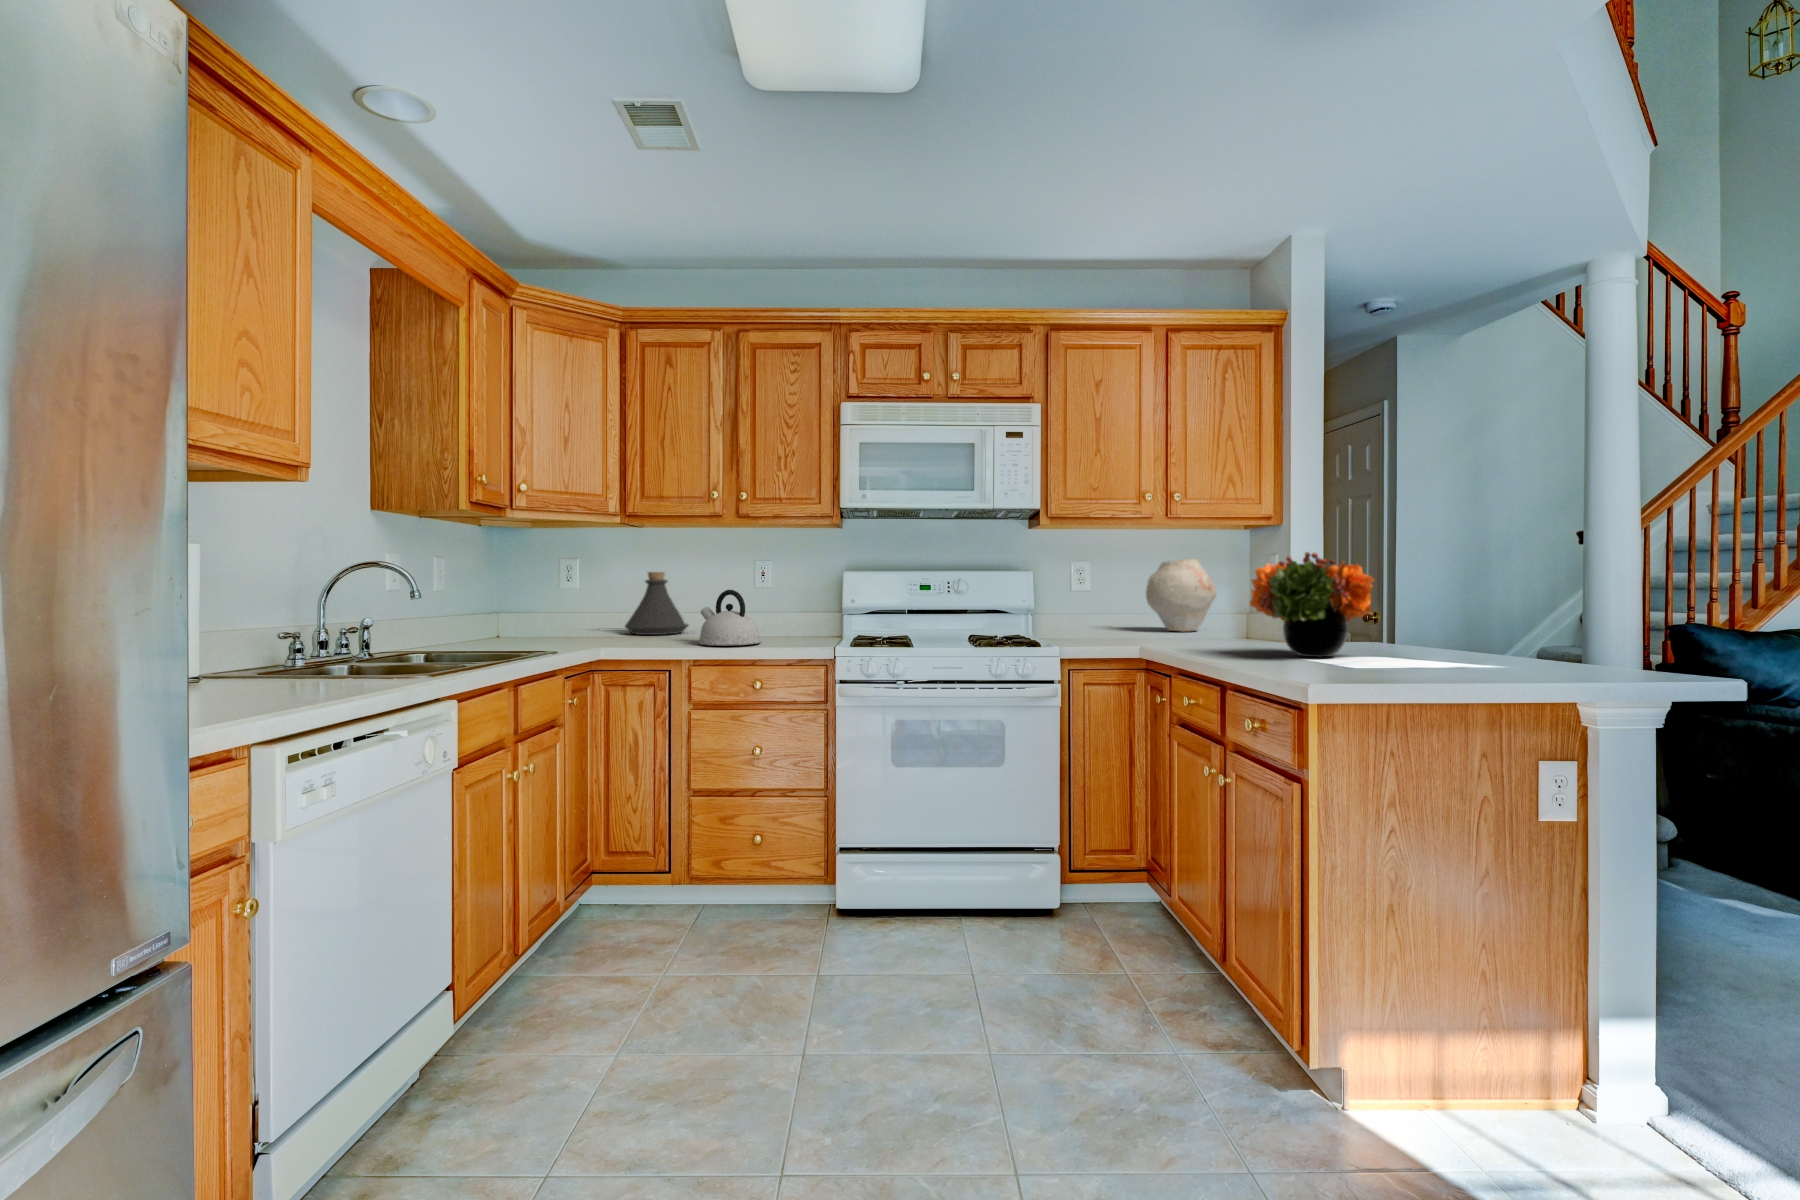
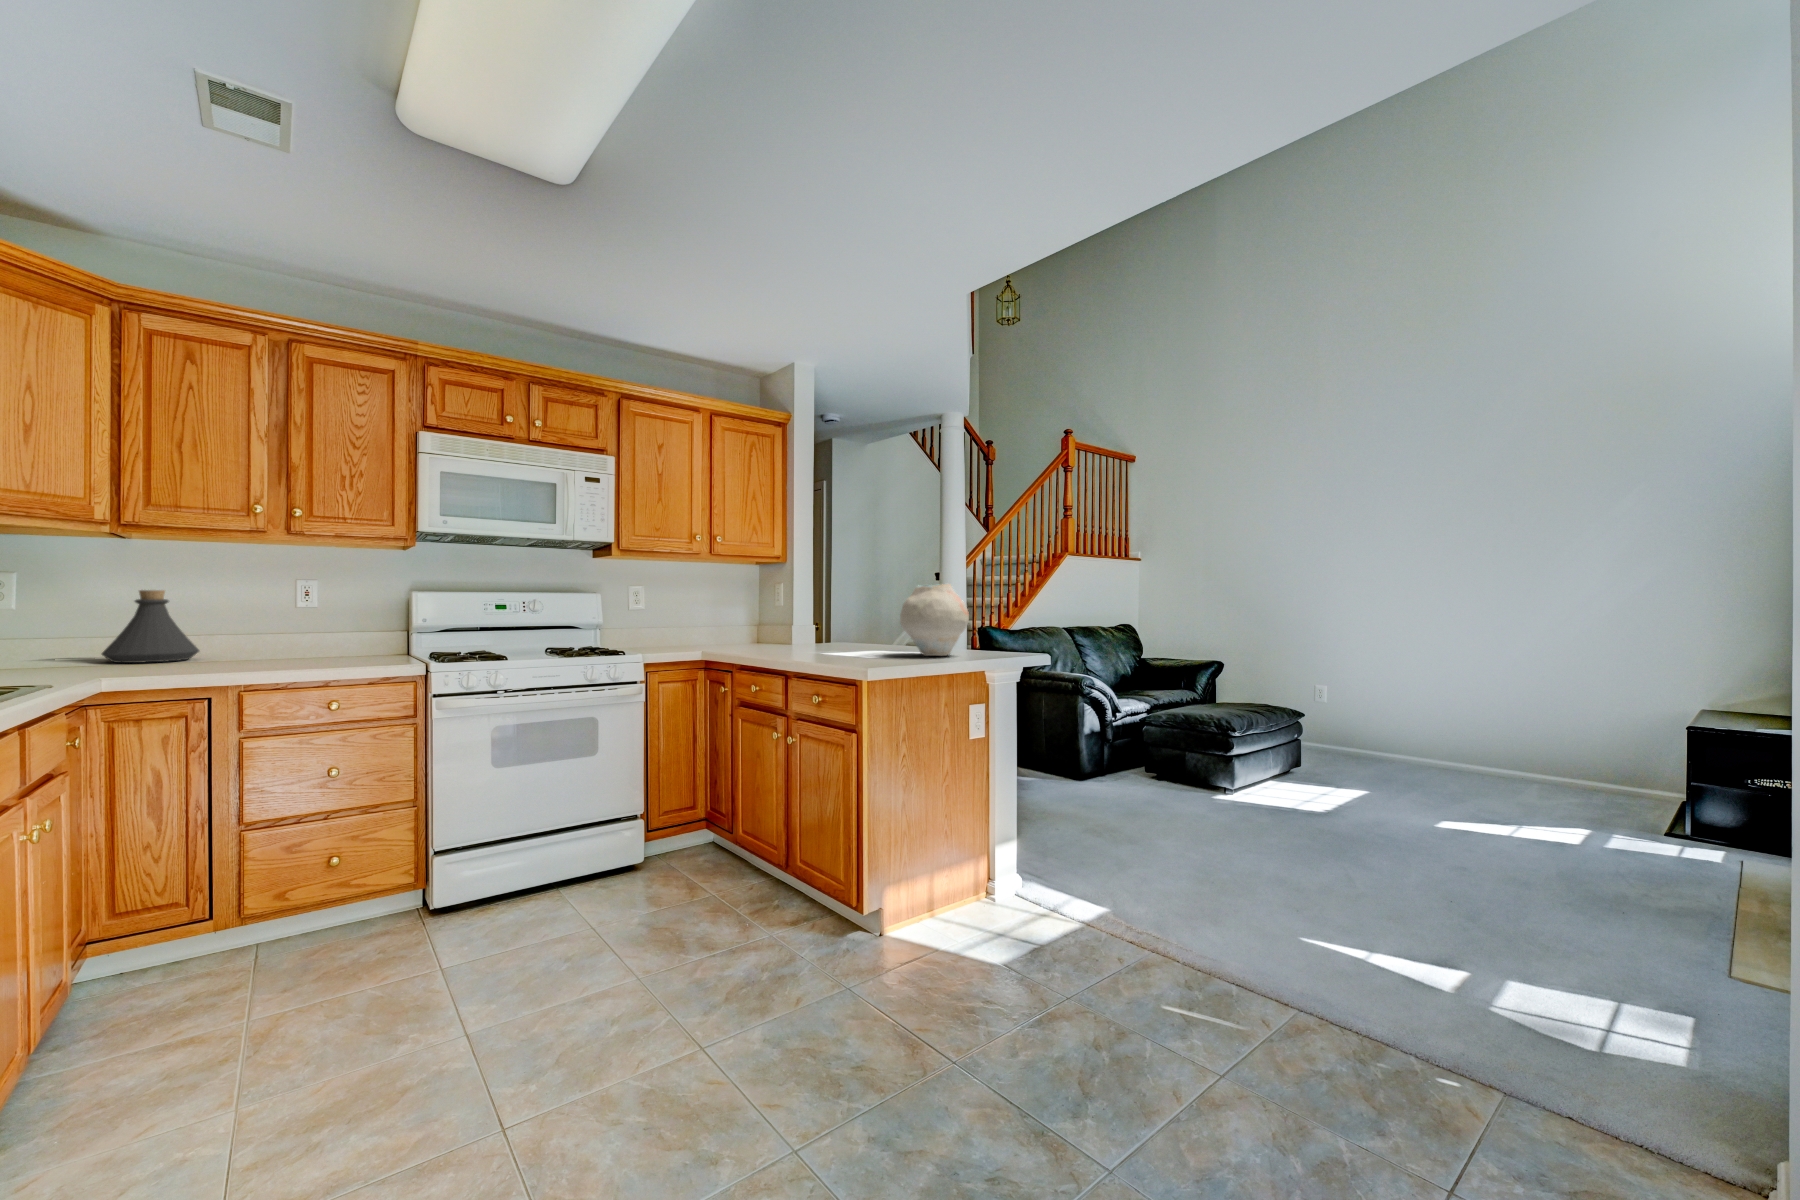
flower arrangement: present [1250,552,1374,657] -> none [787,582,866,653]
vase: present [1146,559,1216,632] -> present [900,584,969,656]
kettle: present [698,590,761,646] -> none [239,610,324,669]

